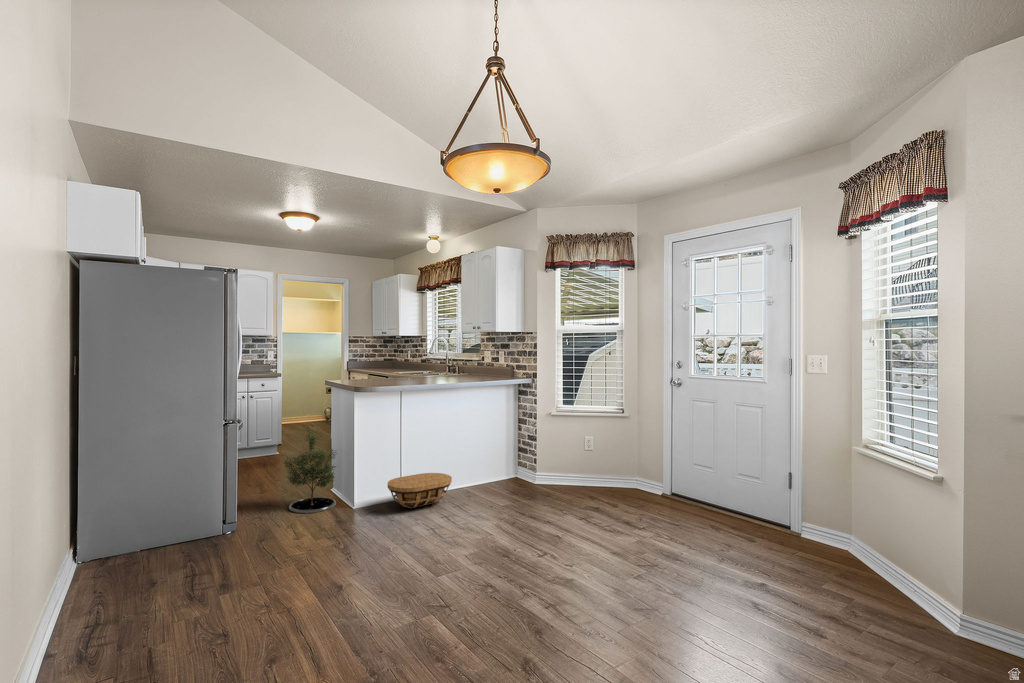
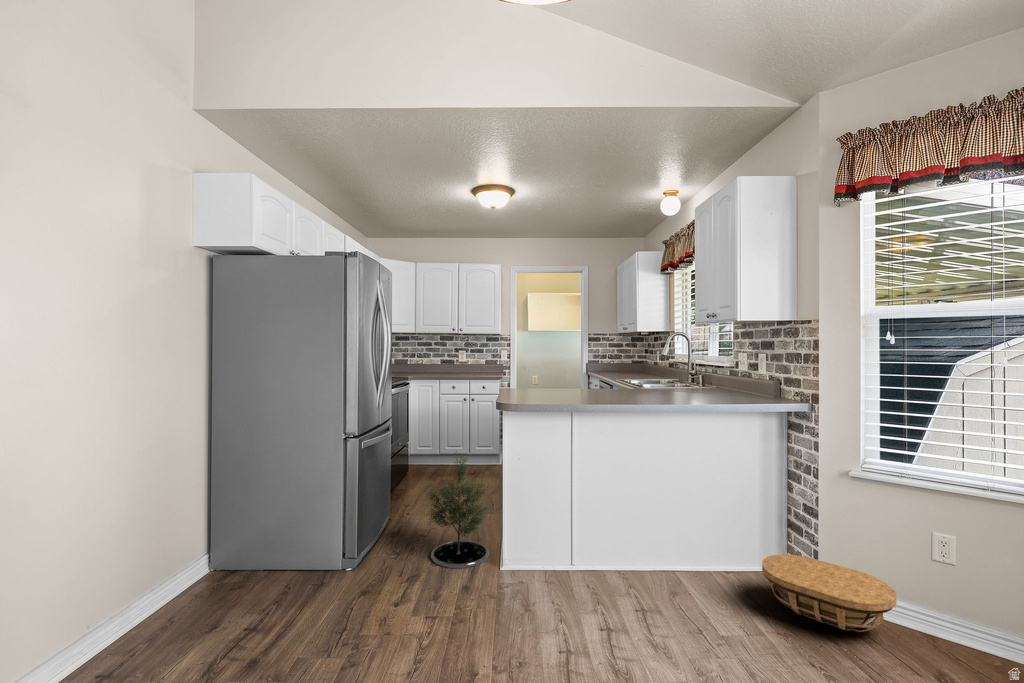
basket: present [388,473,452,508] -> present [762,554,896,632]

